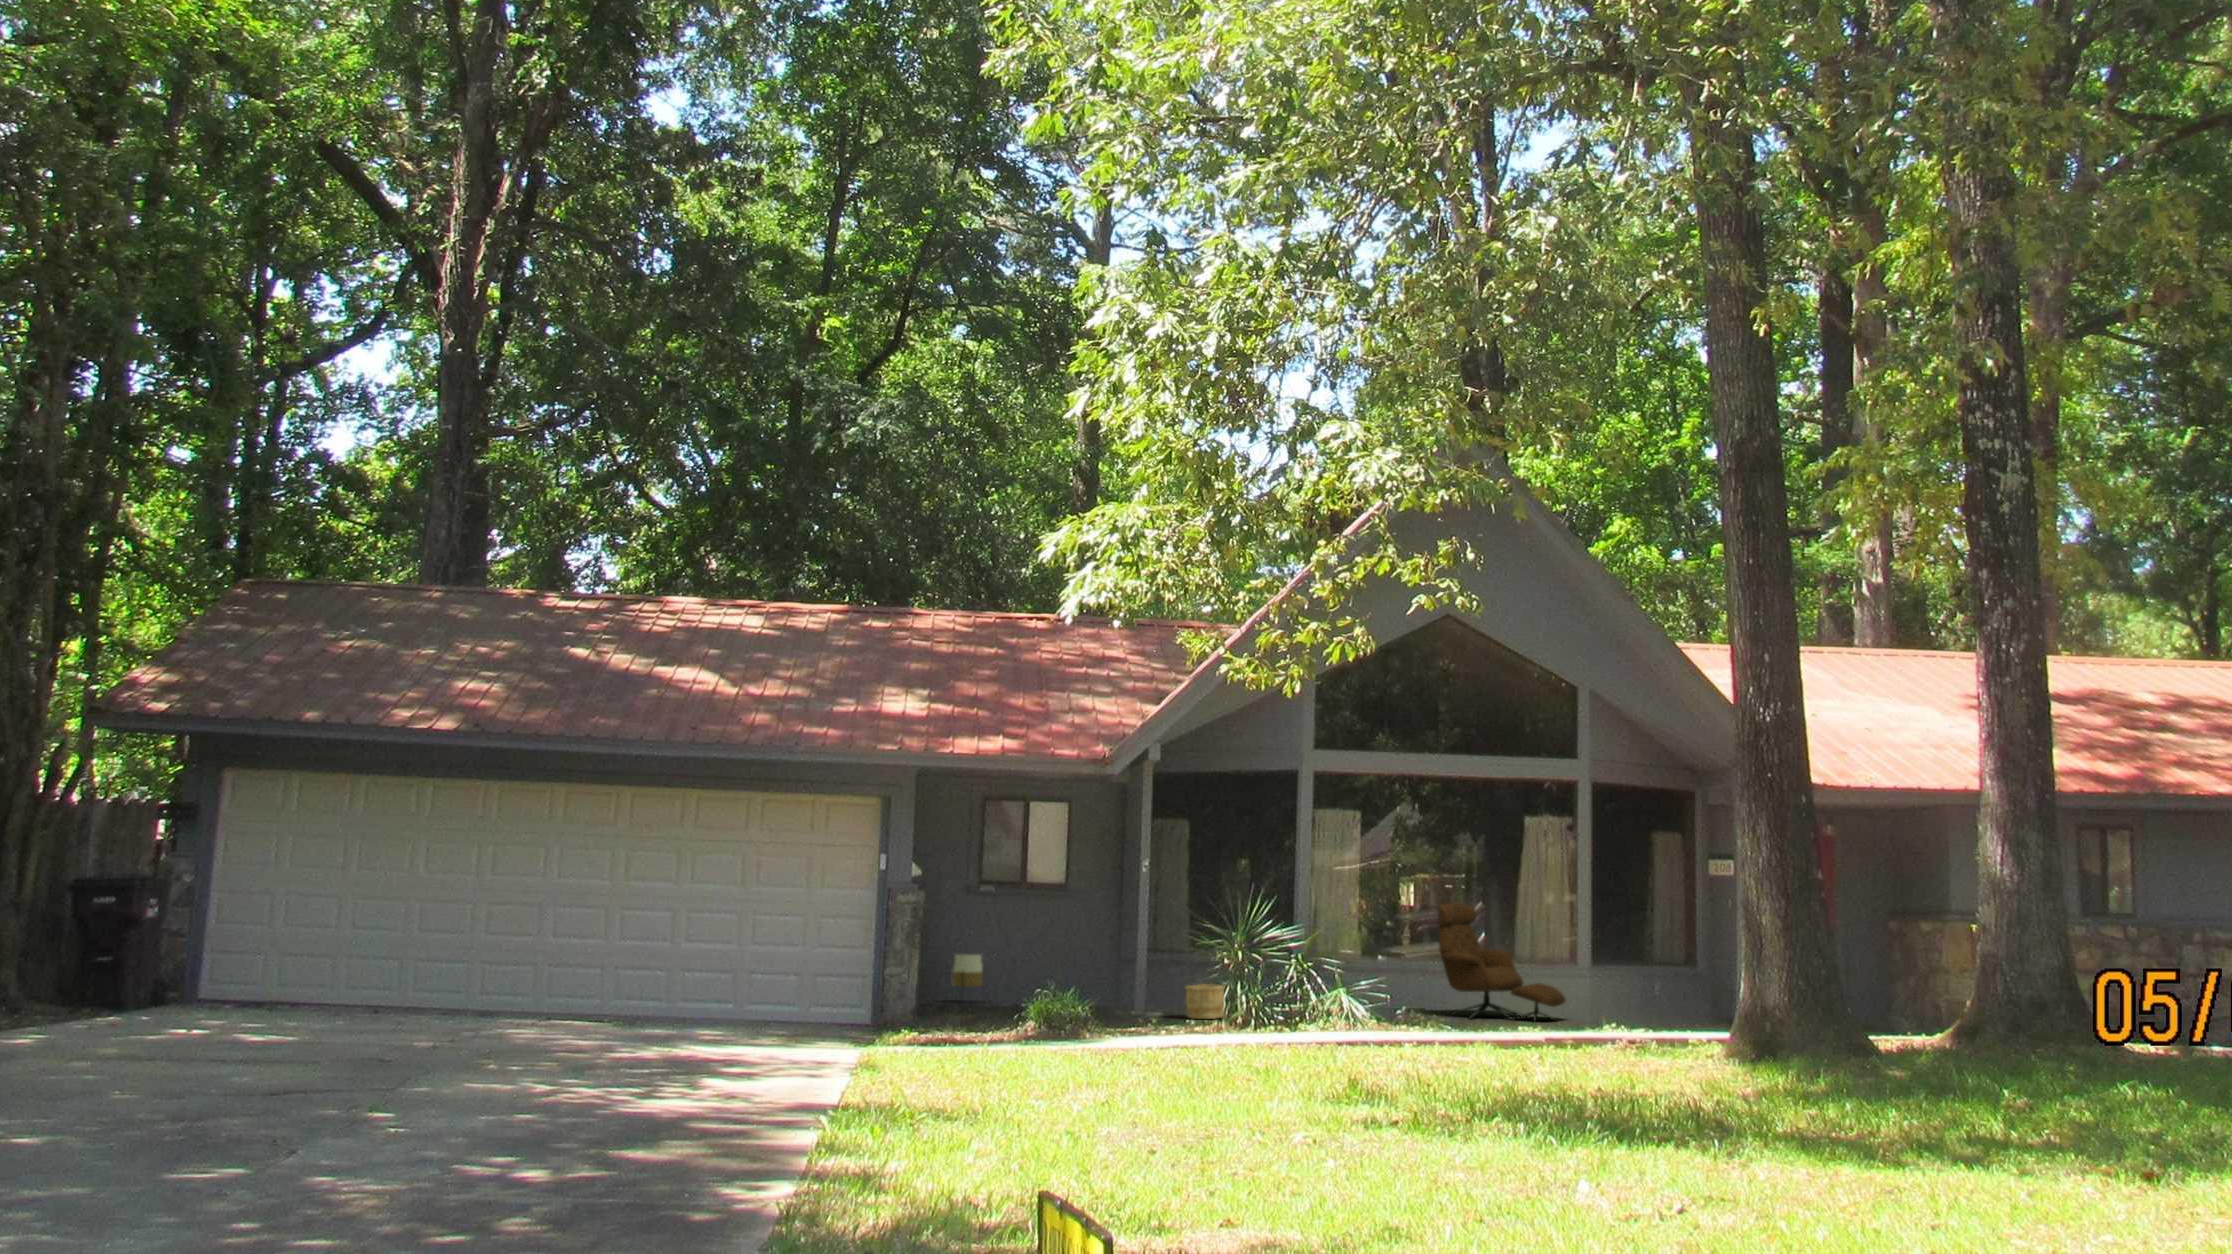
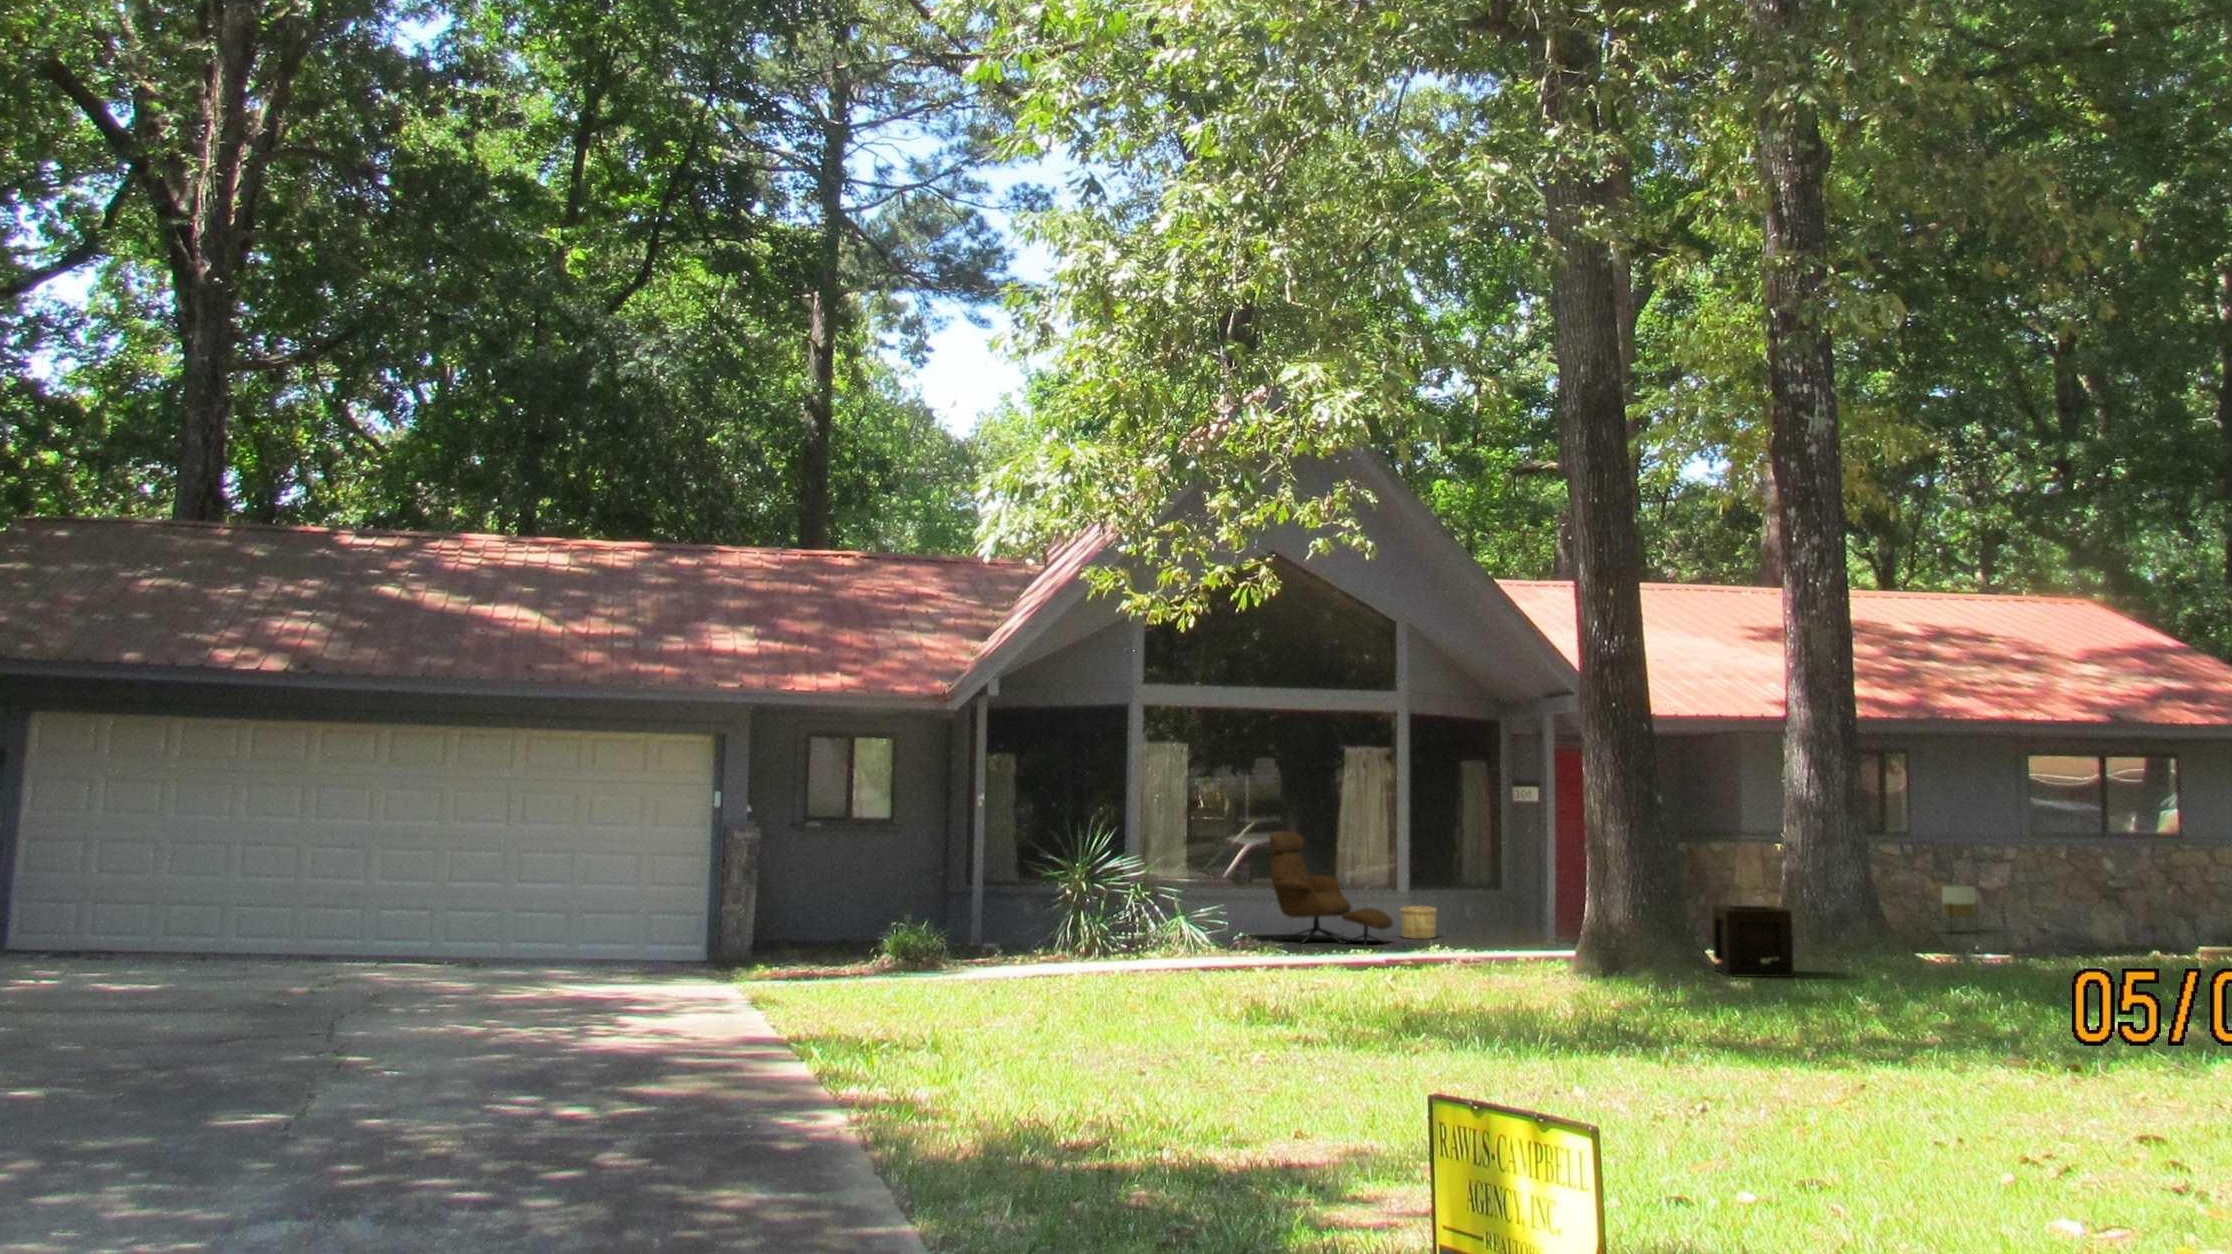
planter: present [952,955,984,993] -> present [1942,886,1977,919]
wooden bucket: present [1185,984,1224,1019] -> present [1401,906,1436,939]
wooden crate: none [1881,990,1966,1069] -> present [1712,905,1794,977]

